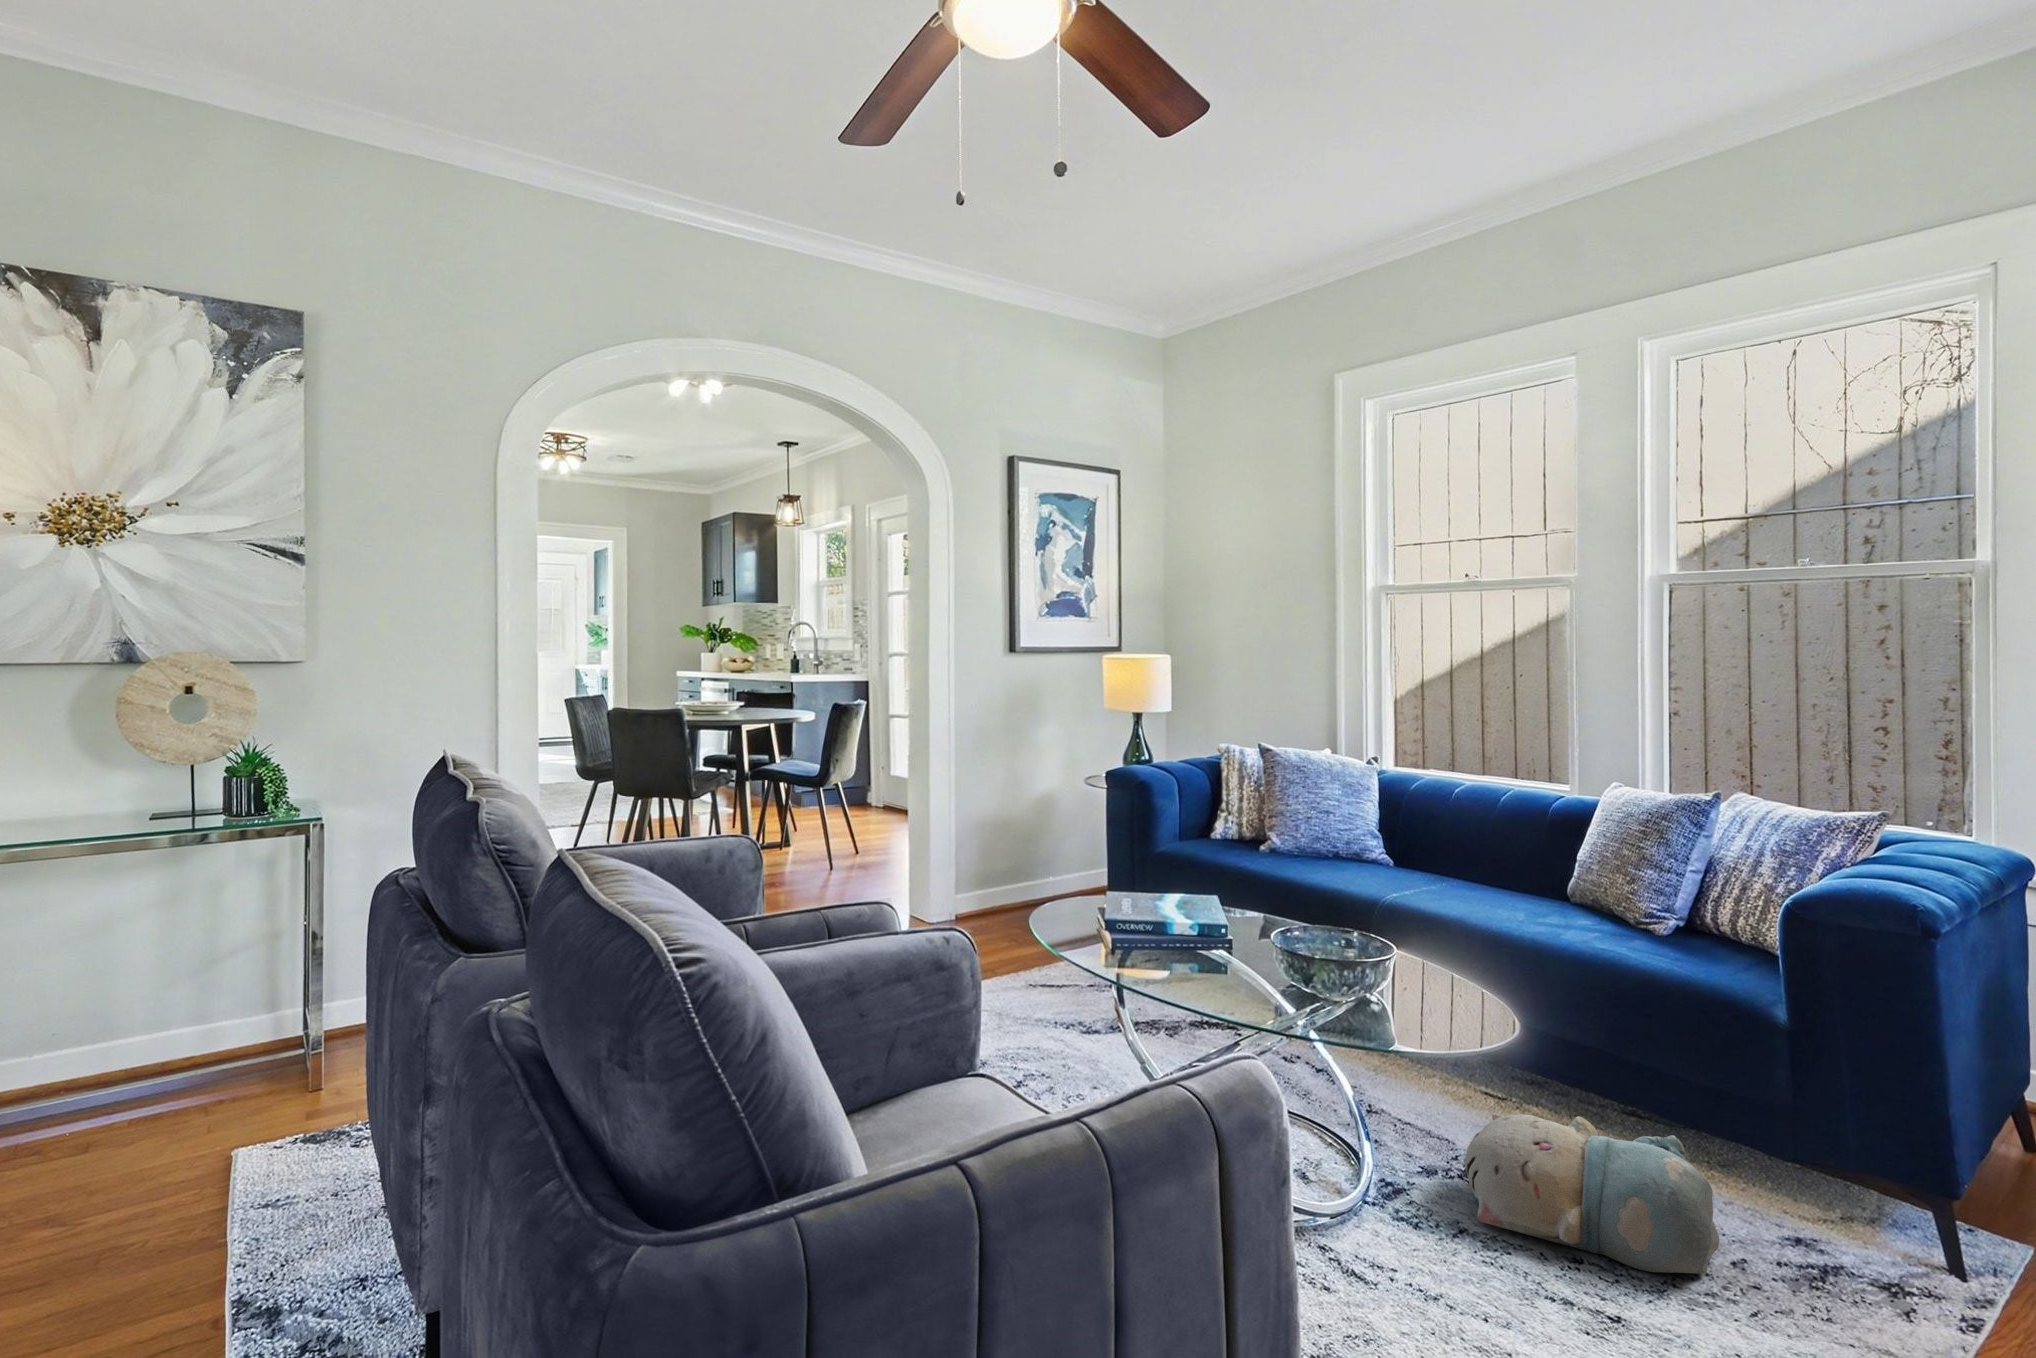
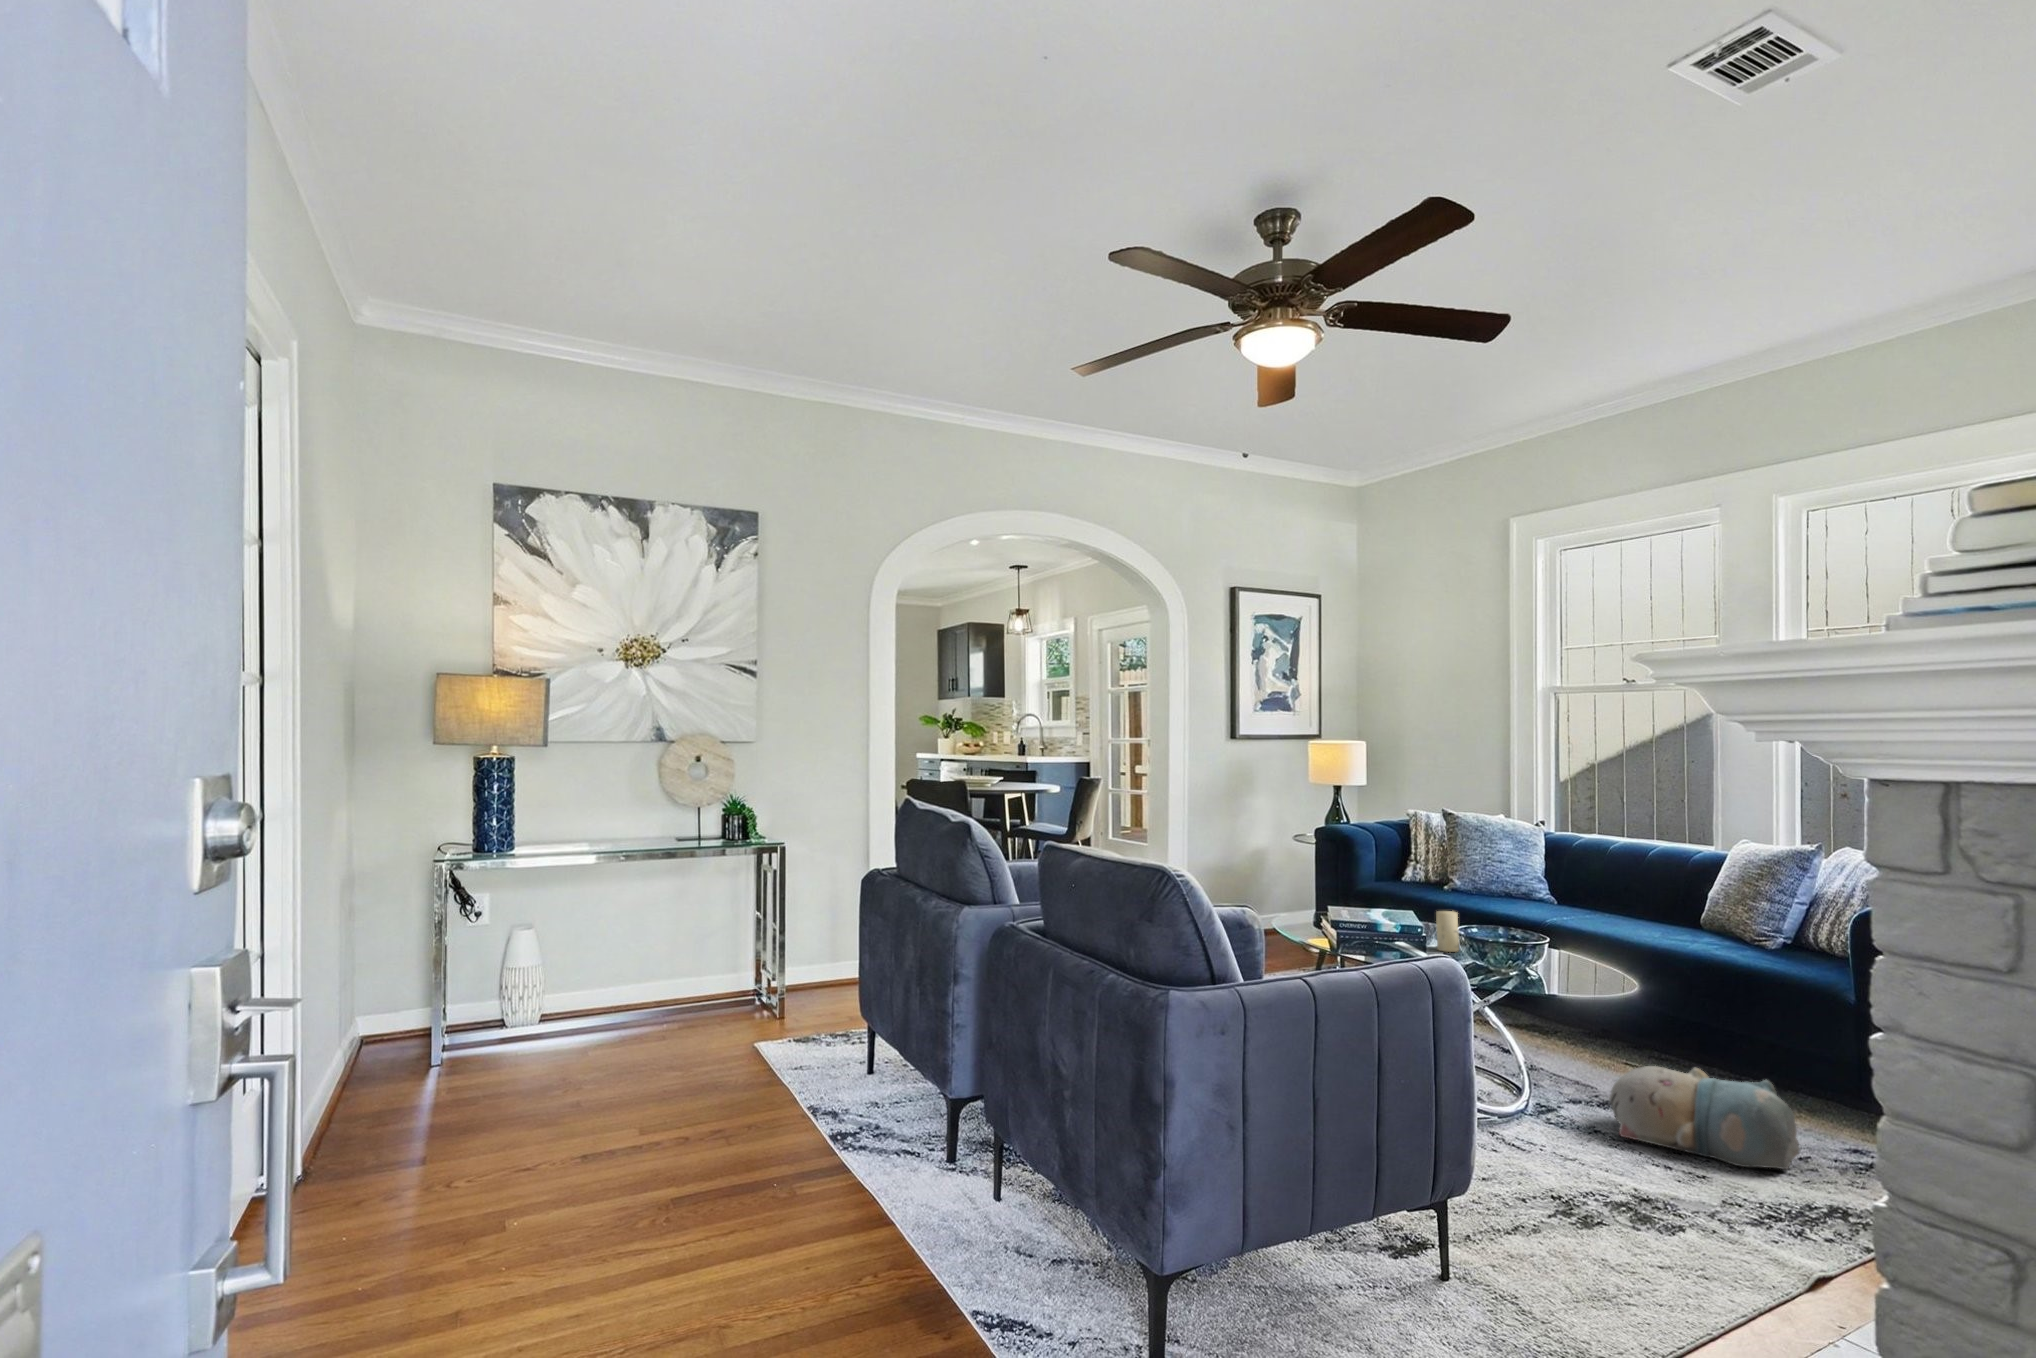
candle: none [1242,898,1272,957] -> present [1436,911,1459,952]

